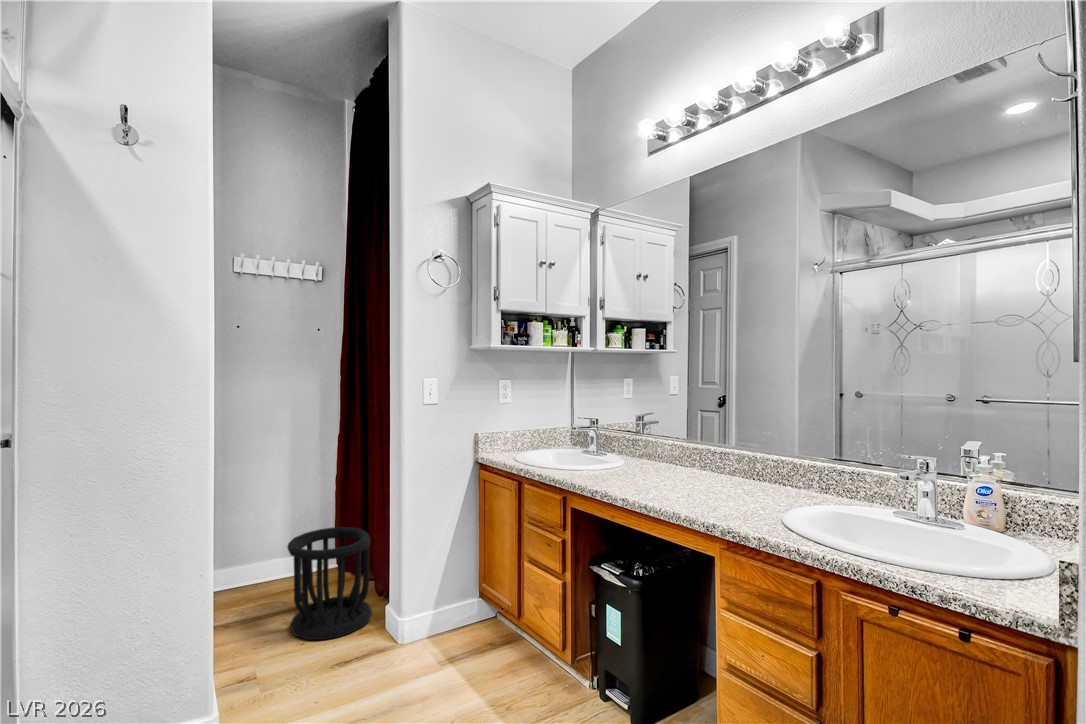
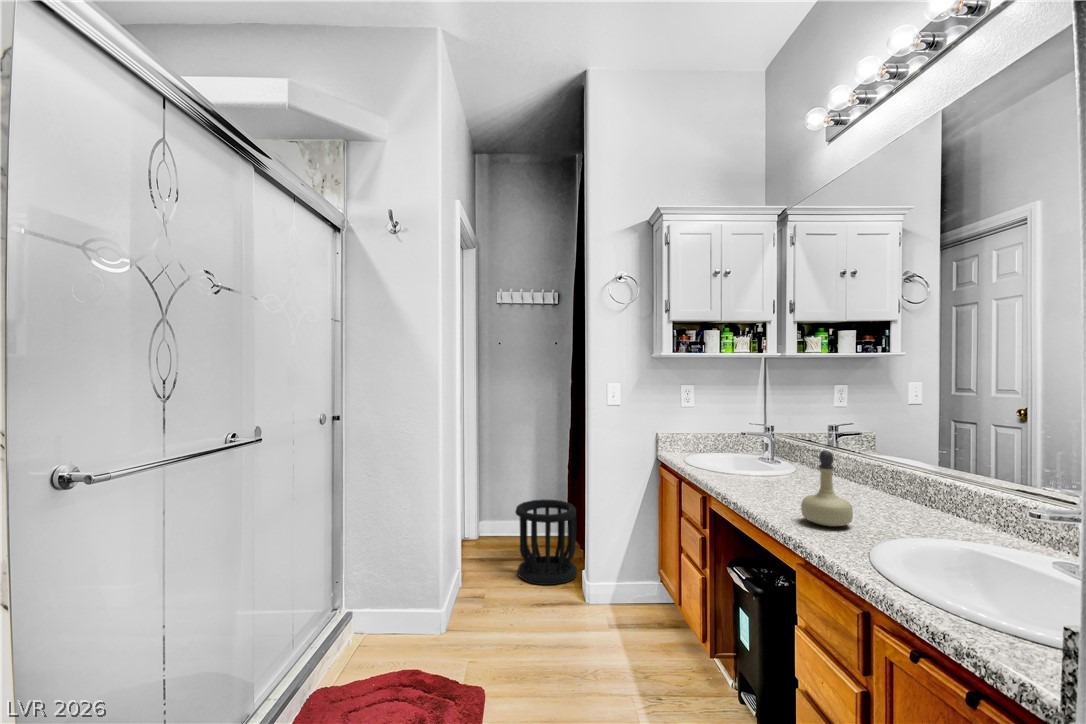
perfume bottle: none [701,439,745,510] -> present [801,450,853,527]

